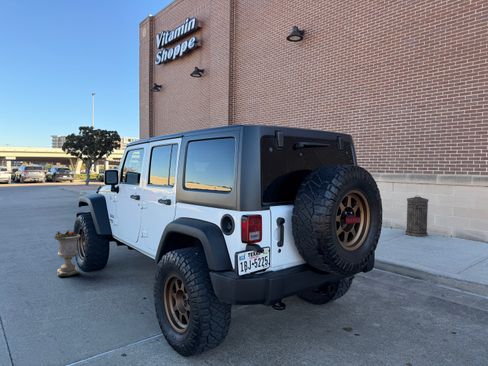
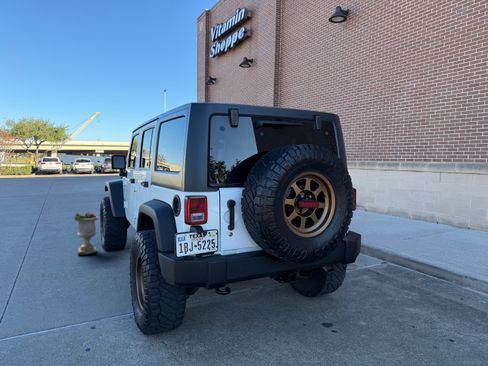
trash can: present [406,196,429,236] -> none [450,185,477,231]

